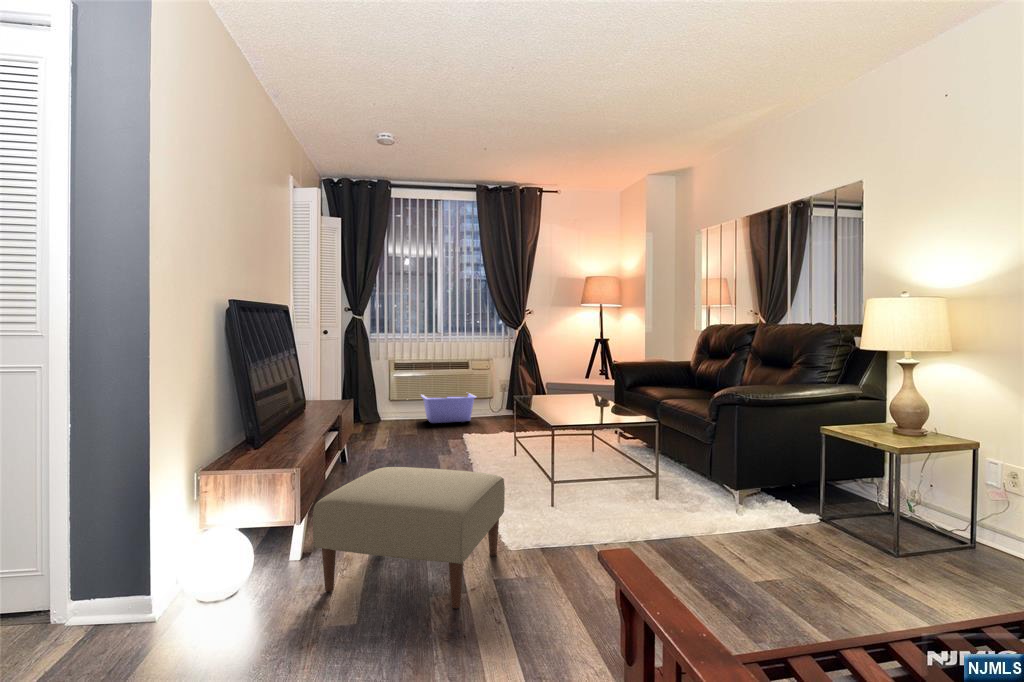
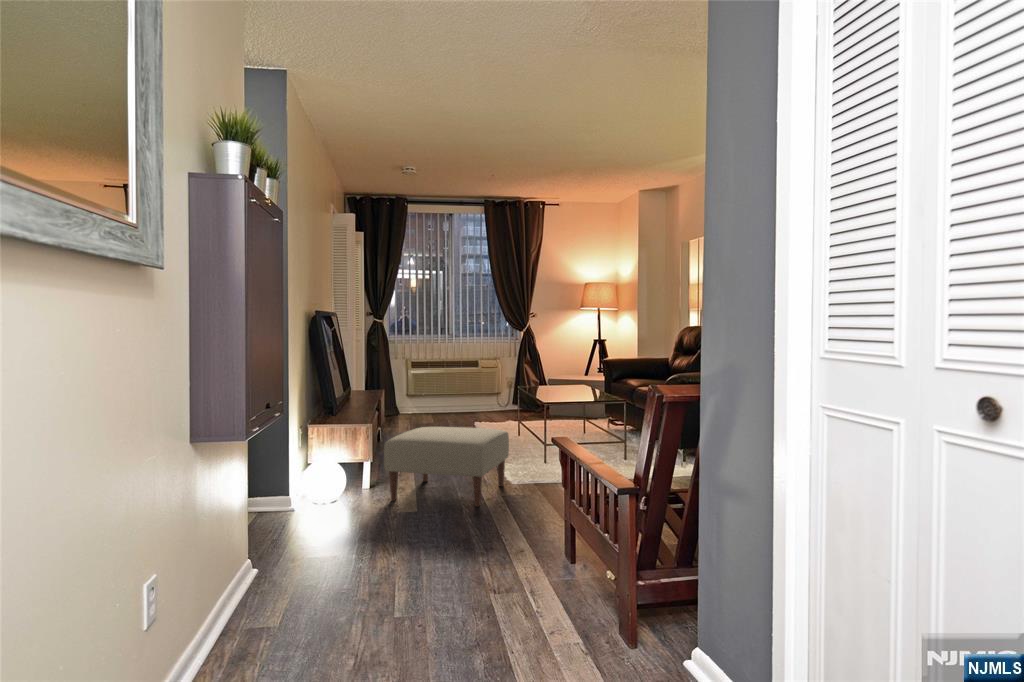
storage bin: present [421,394,476,423] -> none [435,388,486,415]

